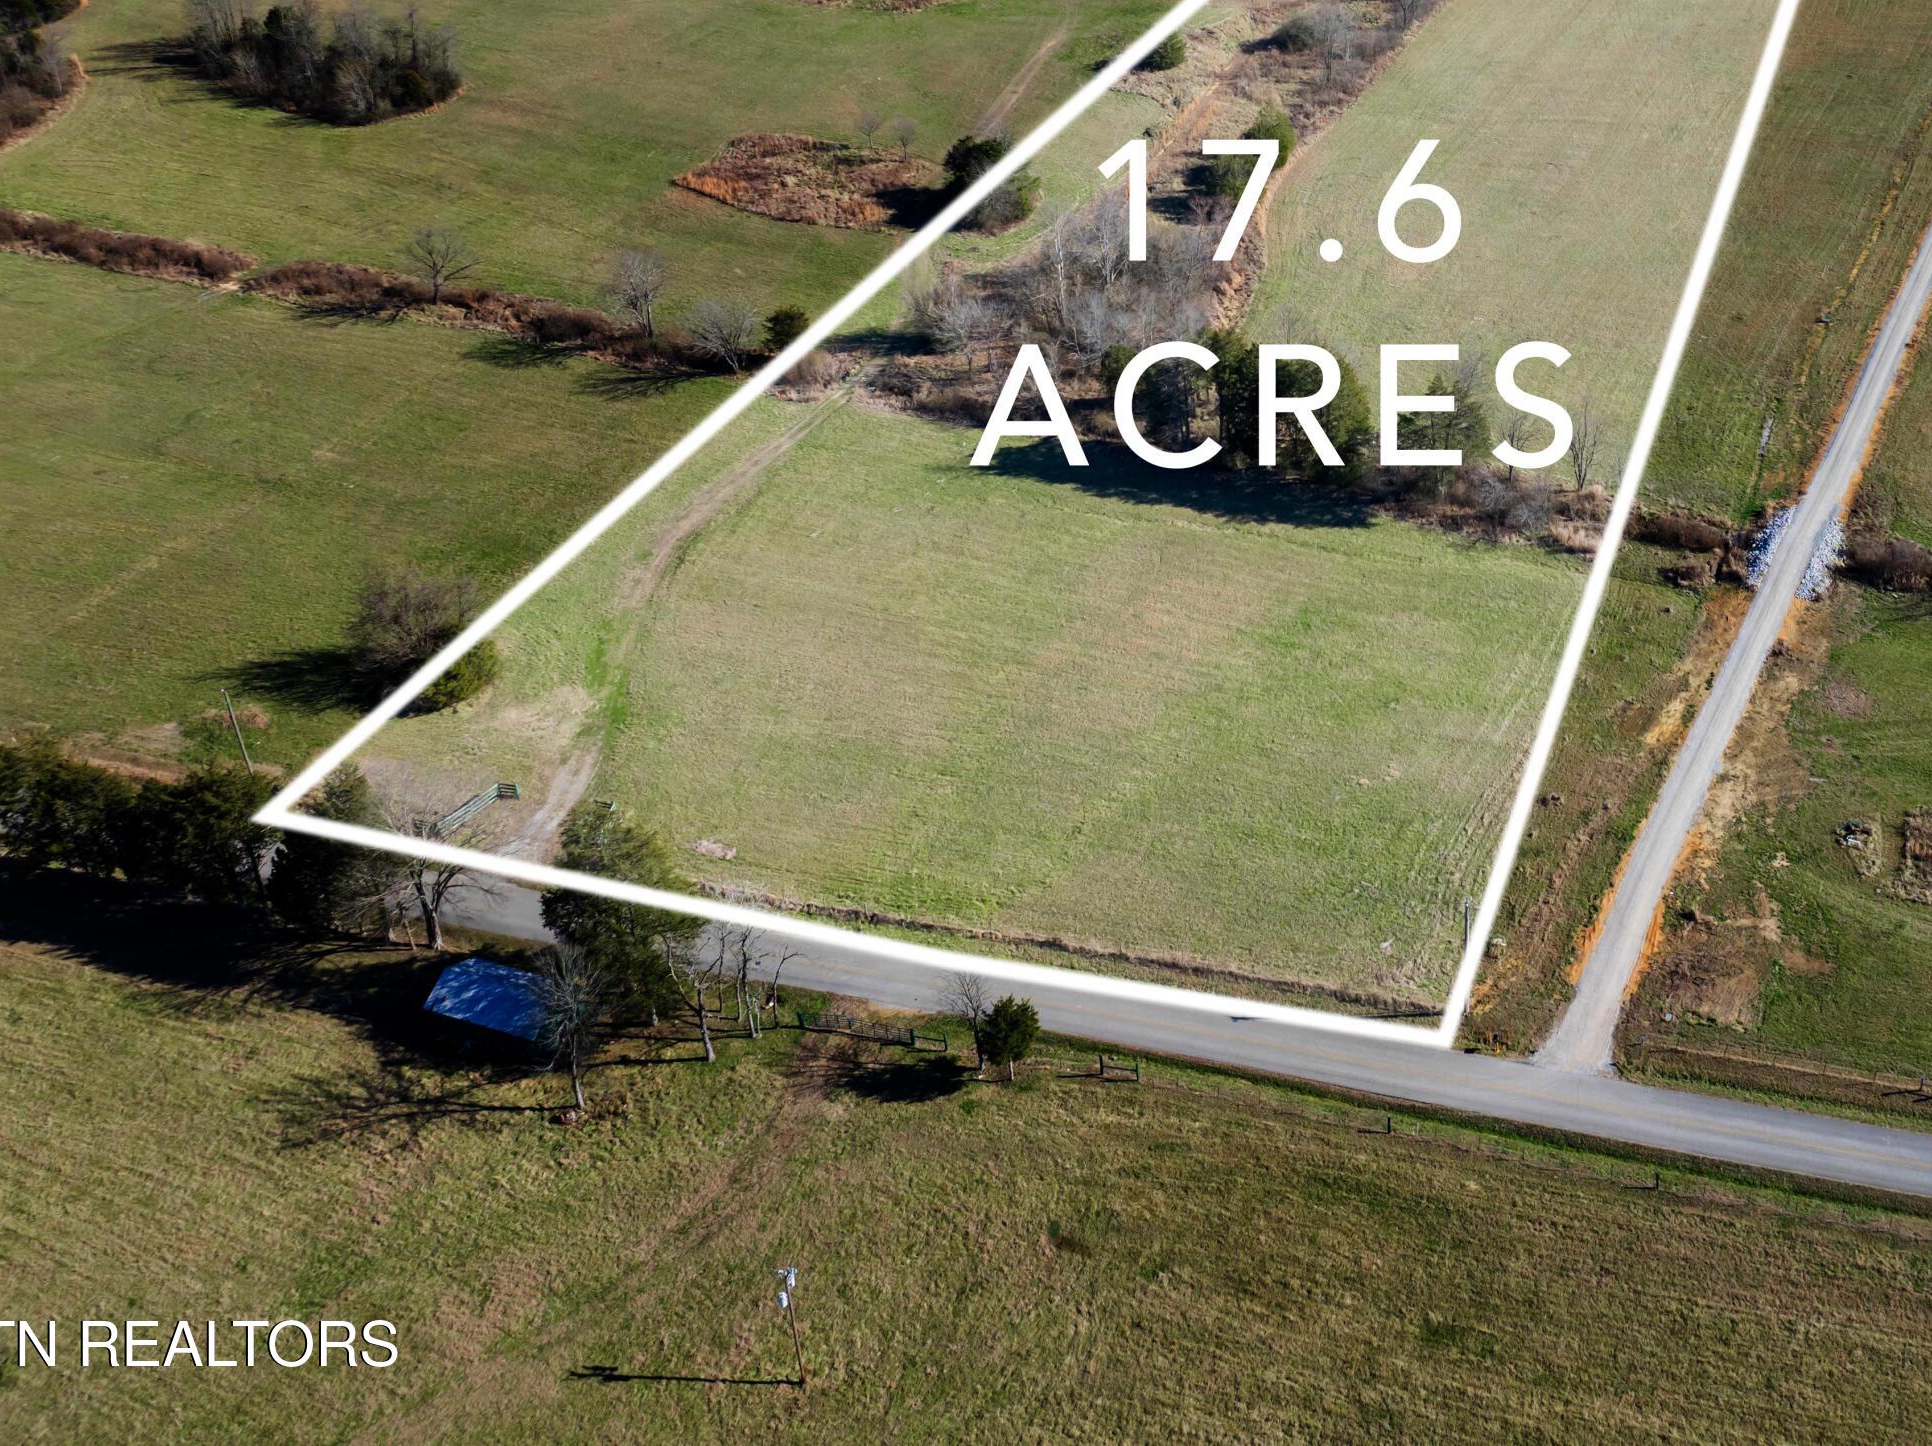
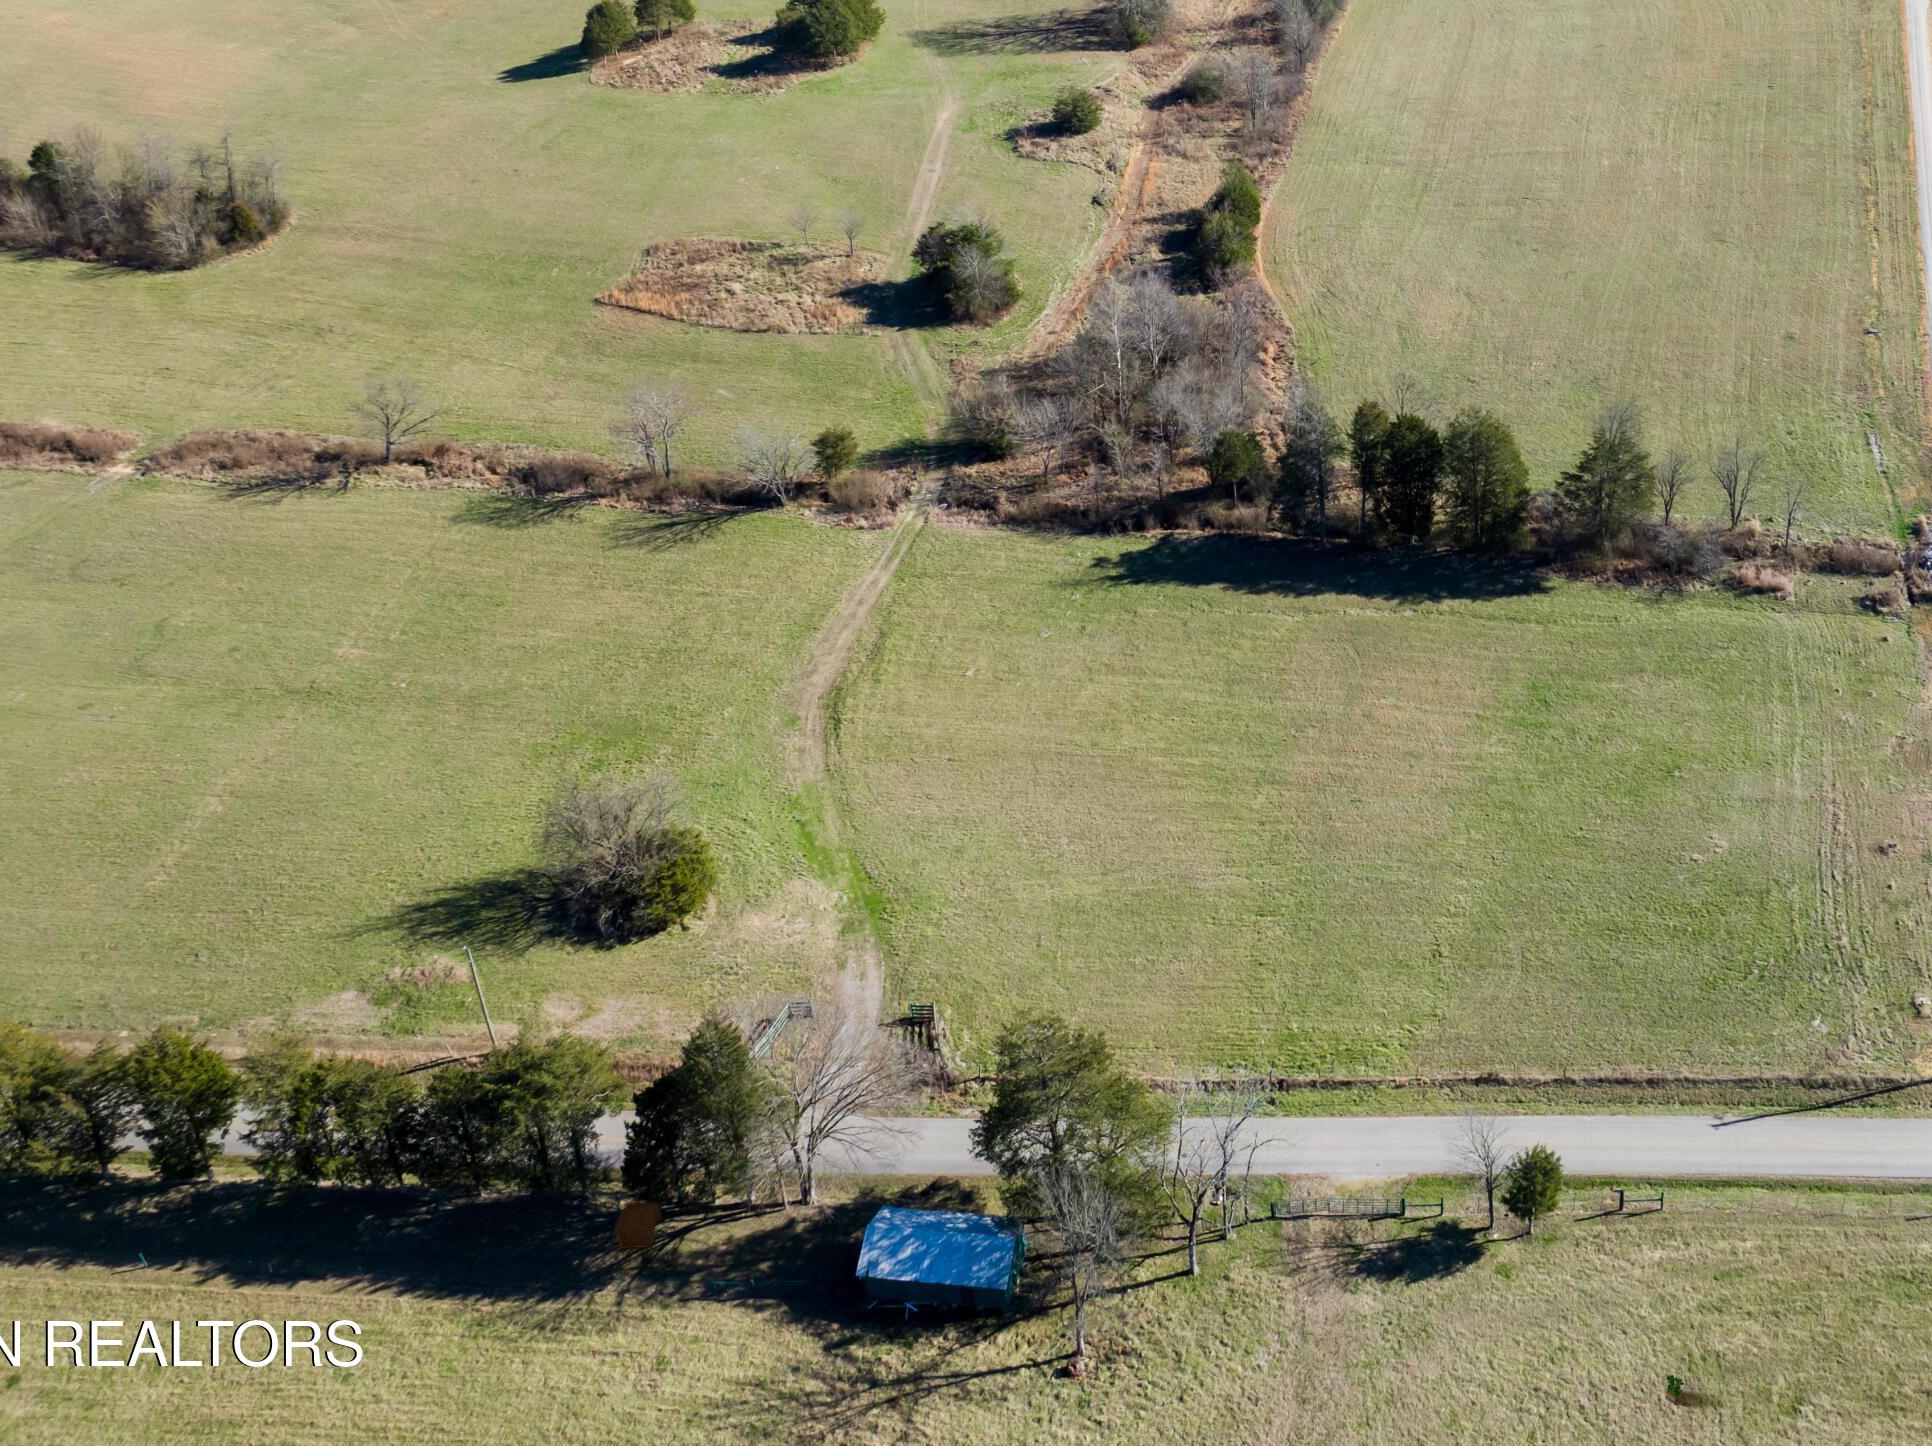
wooden crate: none [268,921,318,963] -> present [615,1201,661,1248]

